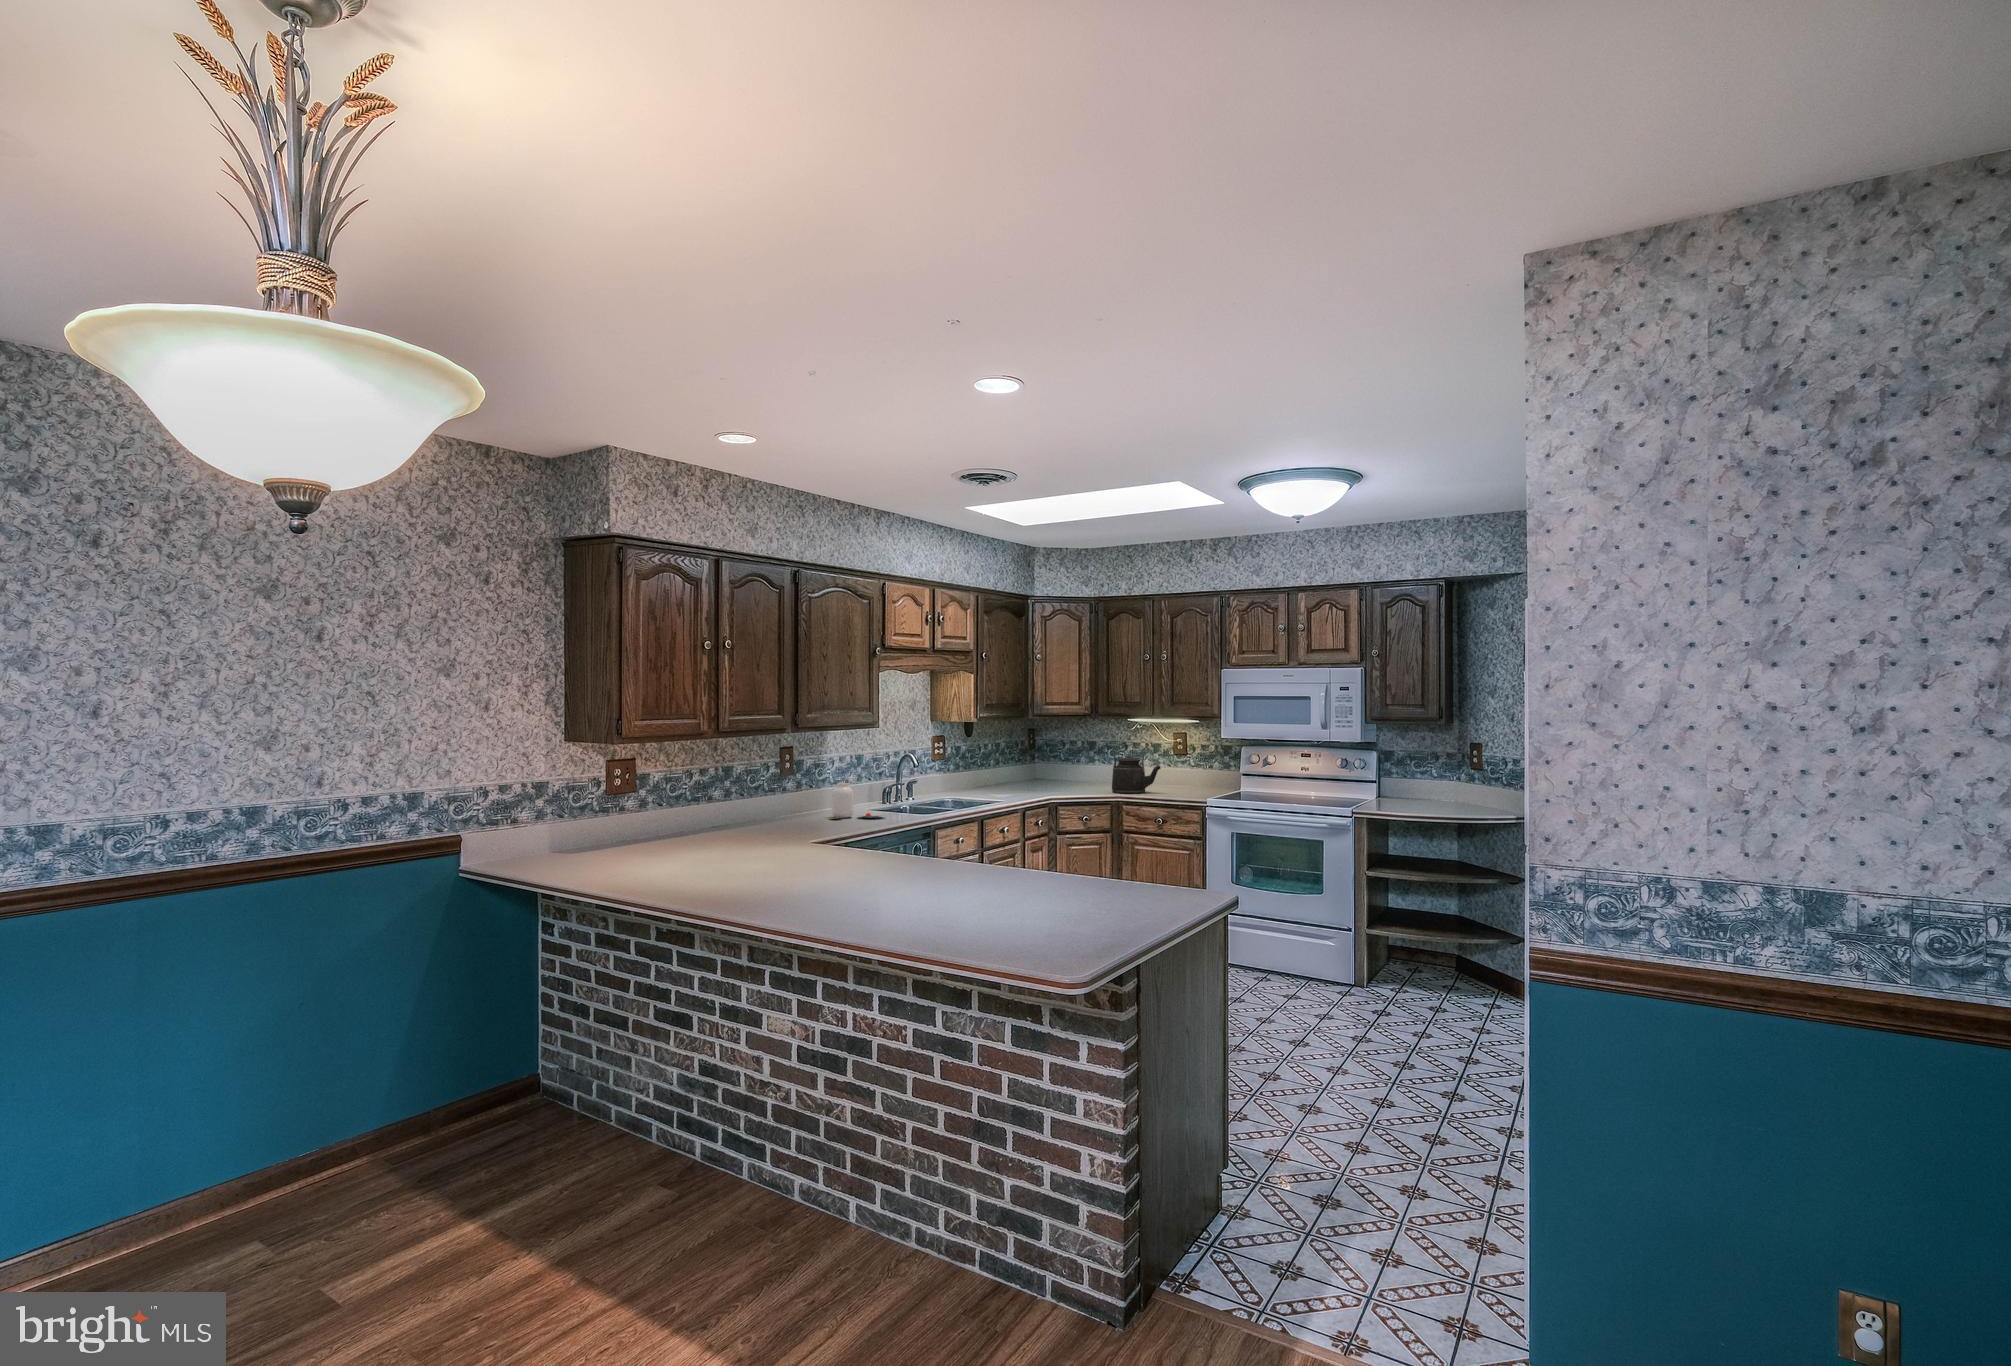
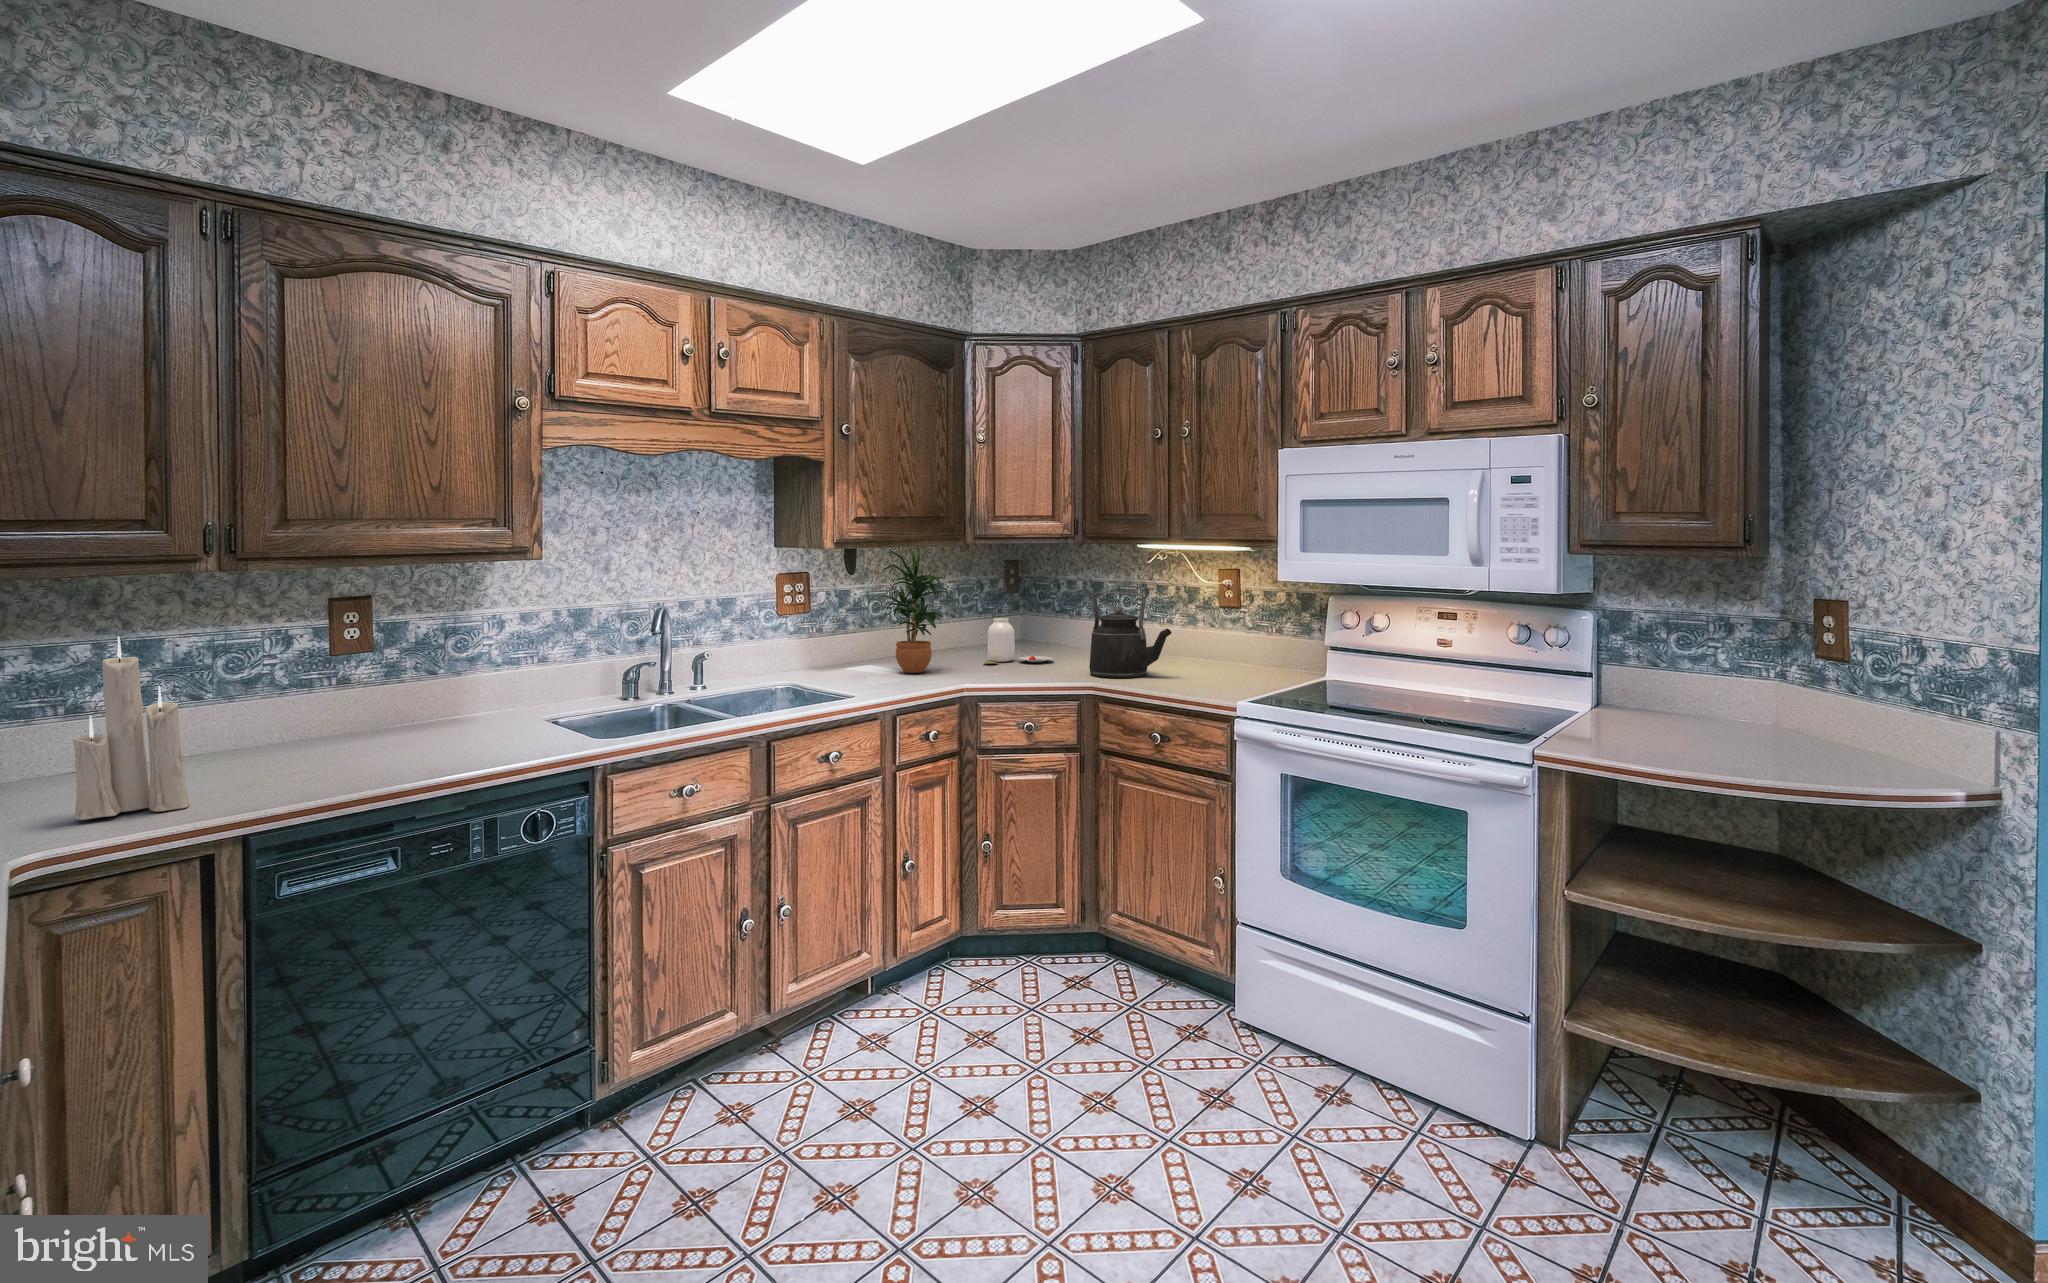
potted plant: none [991,721,1034,793] -> present [881,551,949,673]
candle: none [781,752,815,834] -> present [73,636,189,820]
jar: present [830,783,885,819] -> present [984,618,1053,664]

